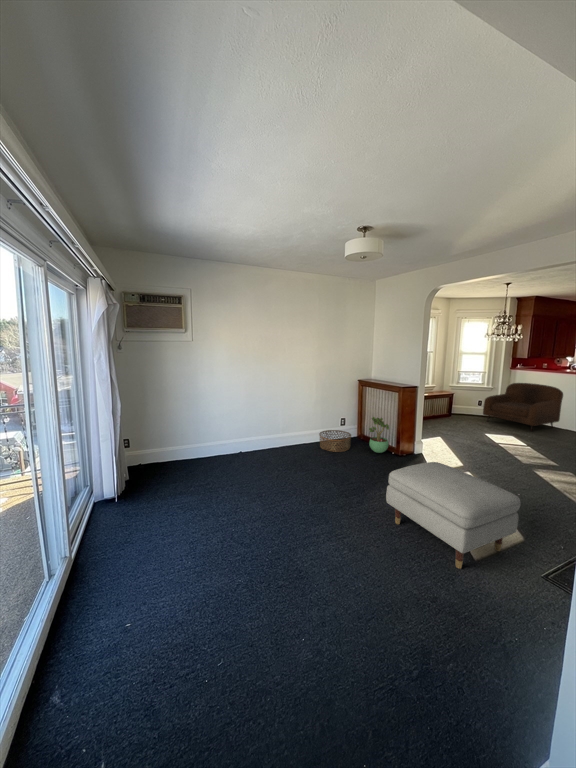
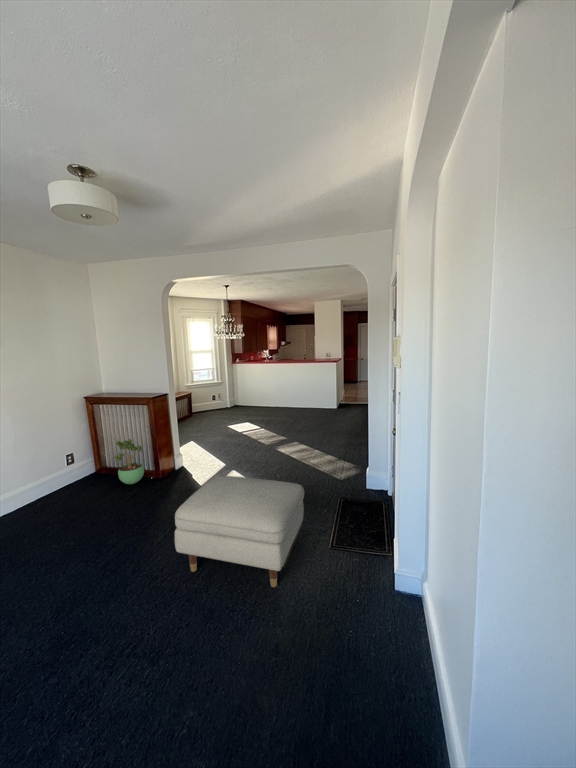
armchair: present [483,383,563,431] -> none [220,374,273,415]
basket: present [319,430,351,452] -> none [33,471,91,509]

